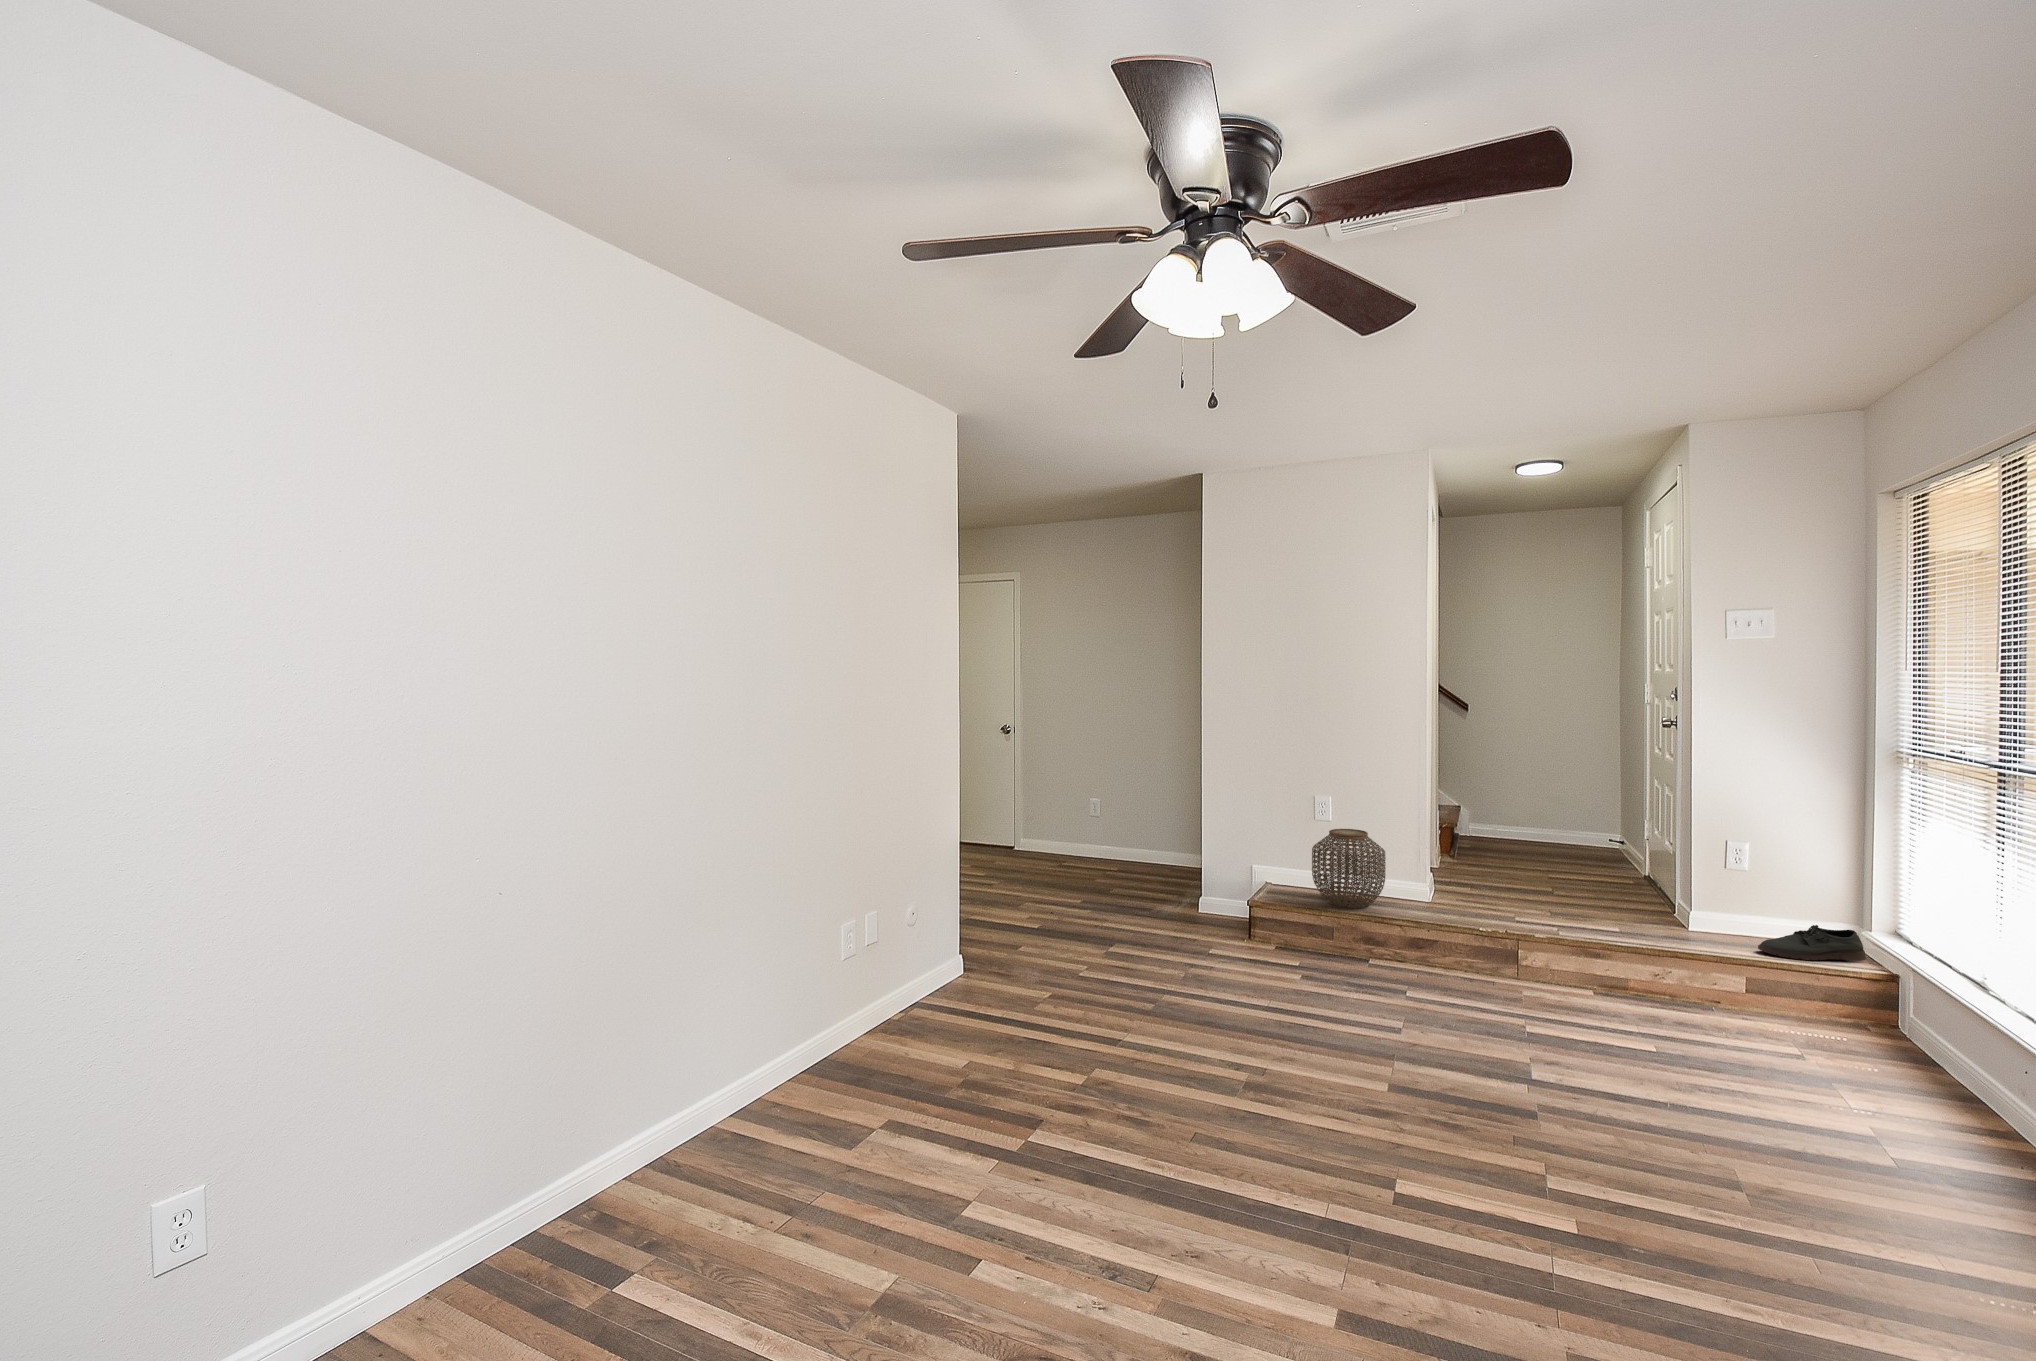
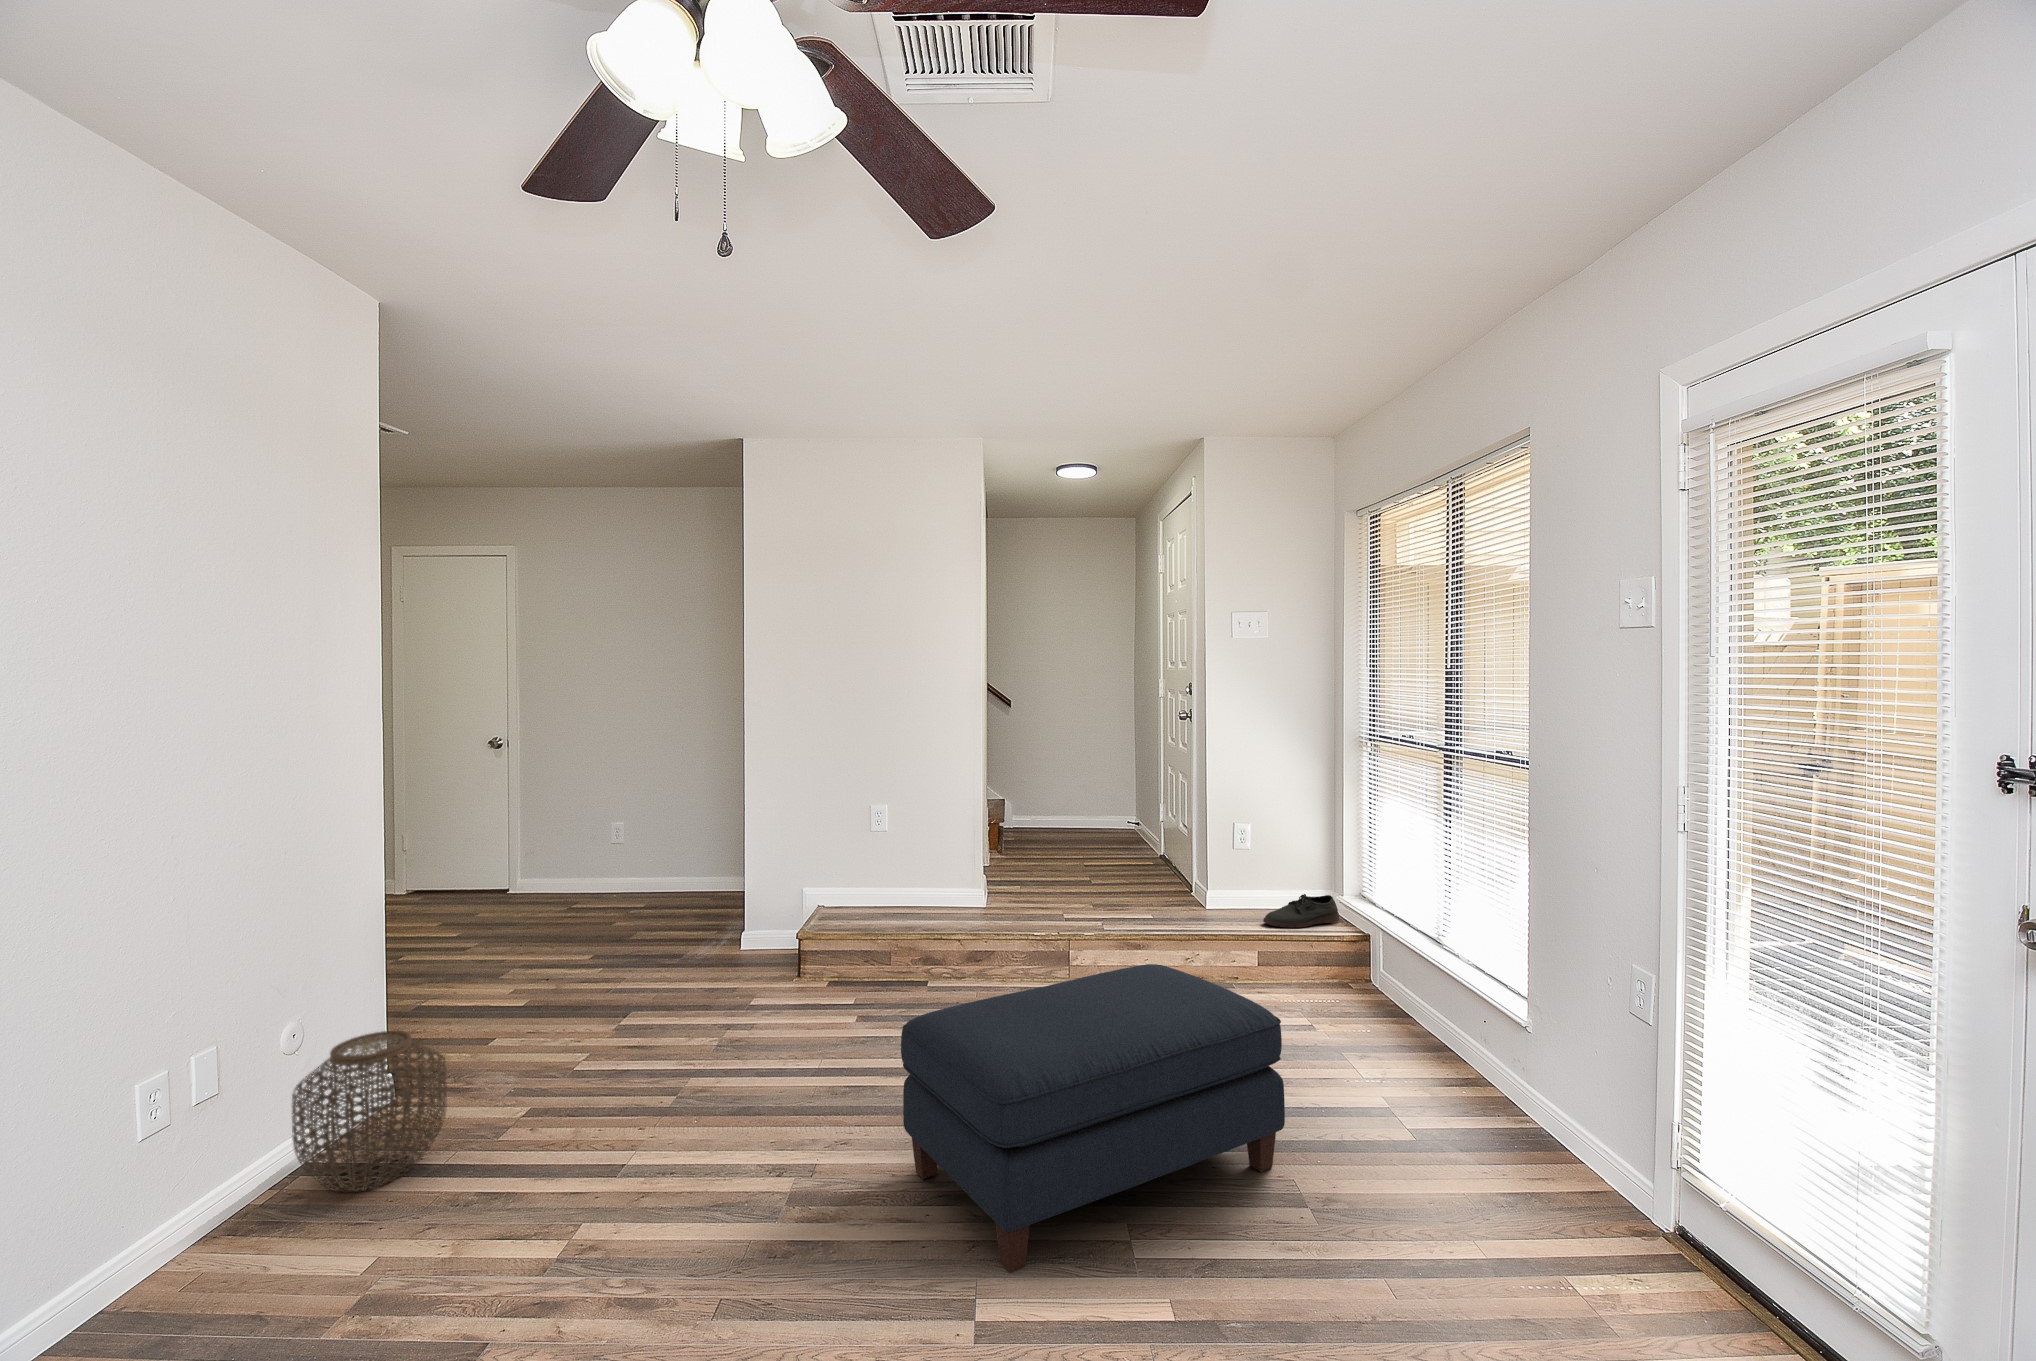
woven basket: present [1312,829,1386,908] -> present [292,1031,447,1192]
ottoman: none [1339,954,1727,1168] -> present [901,964,1285,1273]

